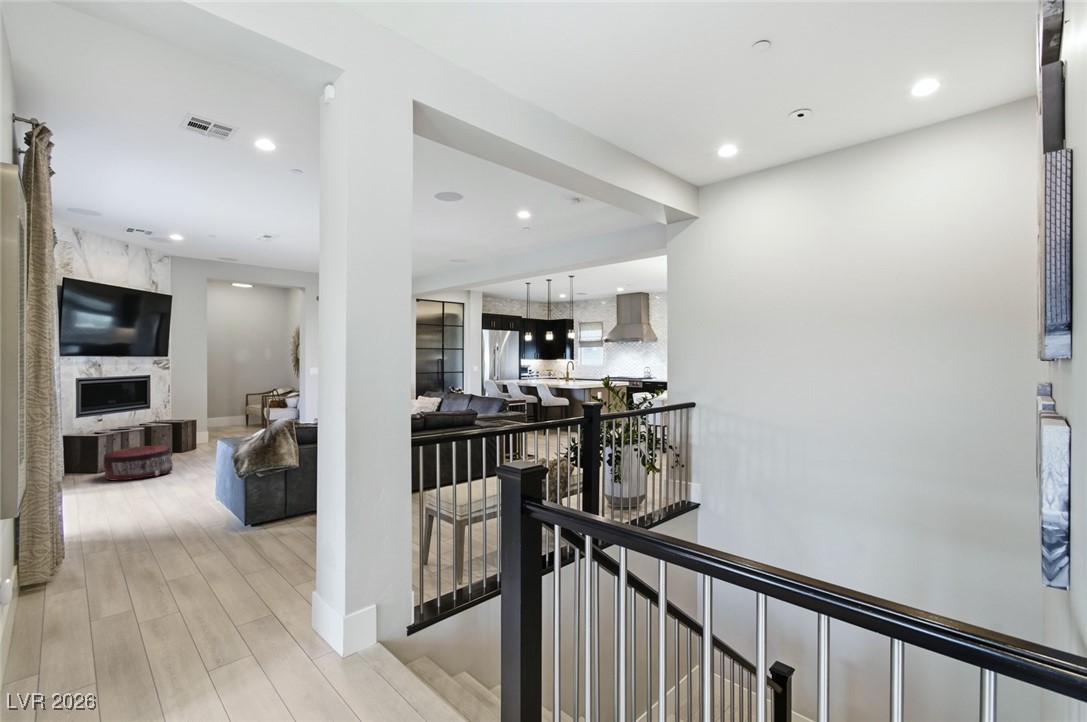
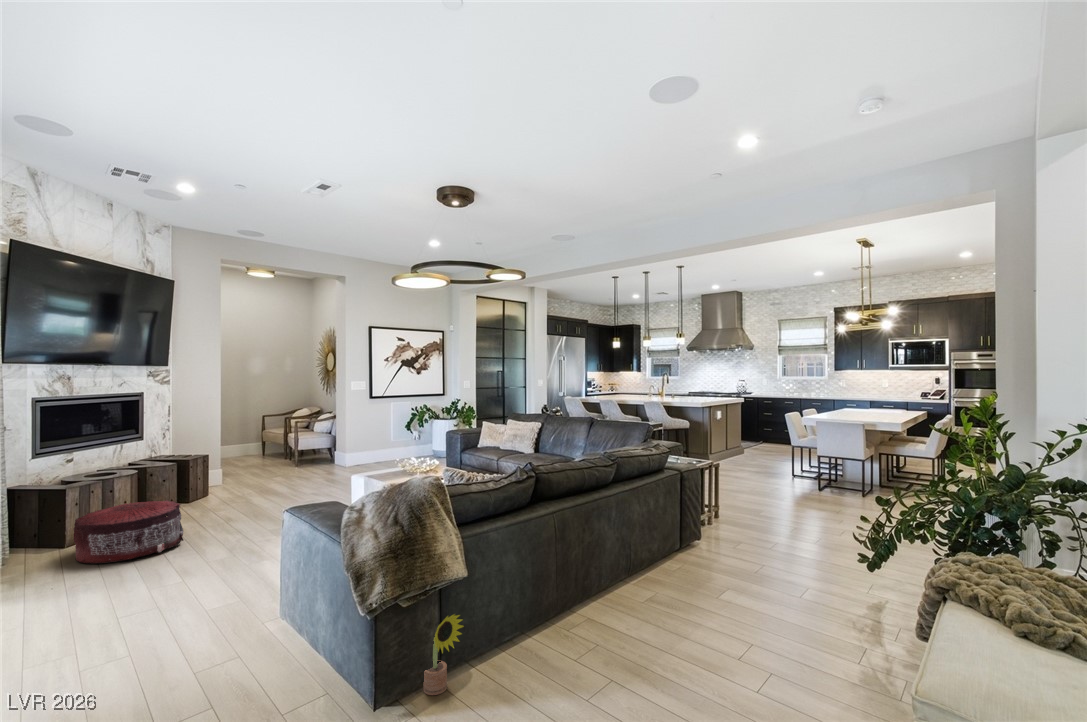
decorative plant: none [275,487,296,526] -> present [423,615,464,695]

